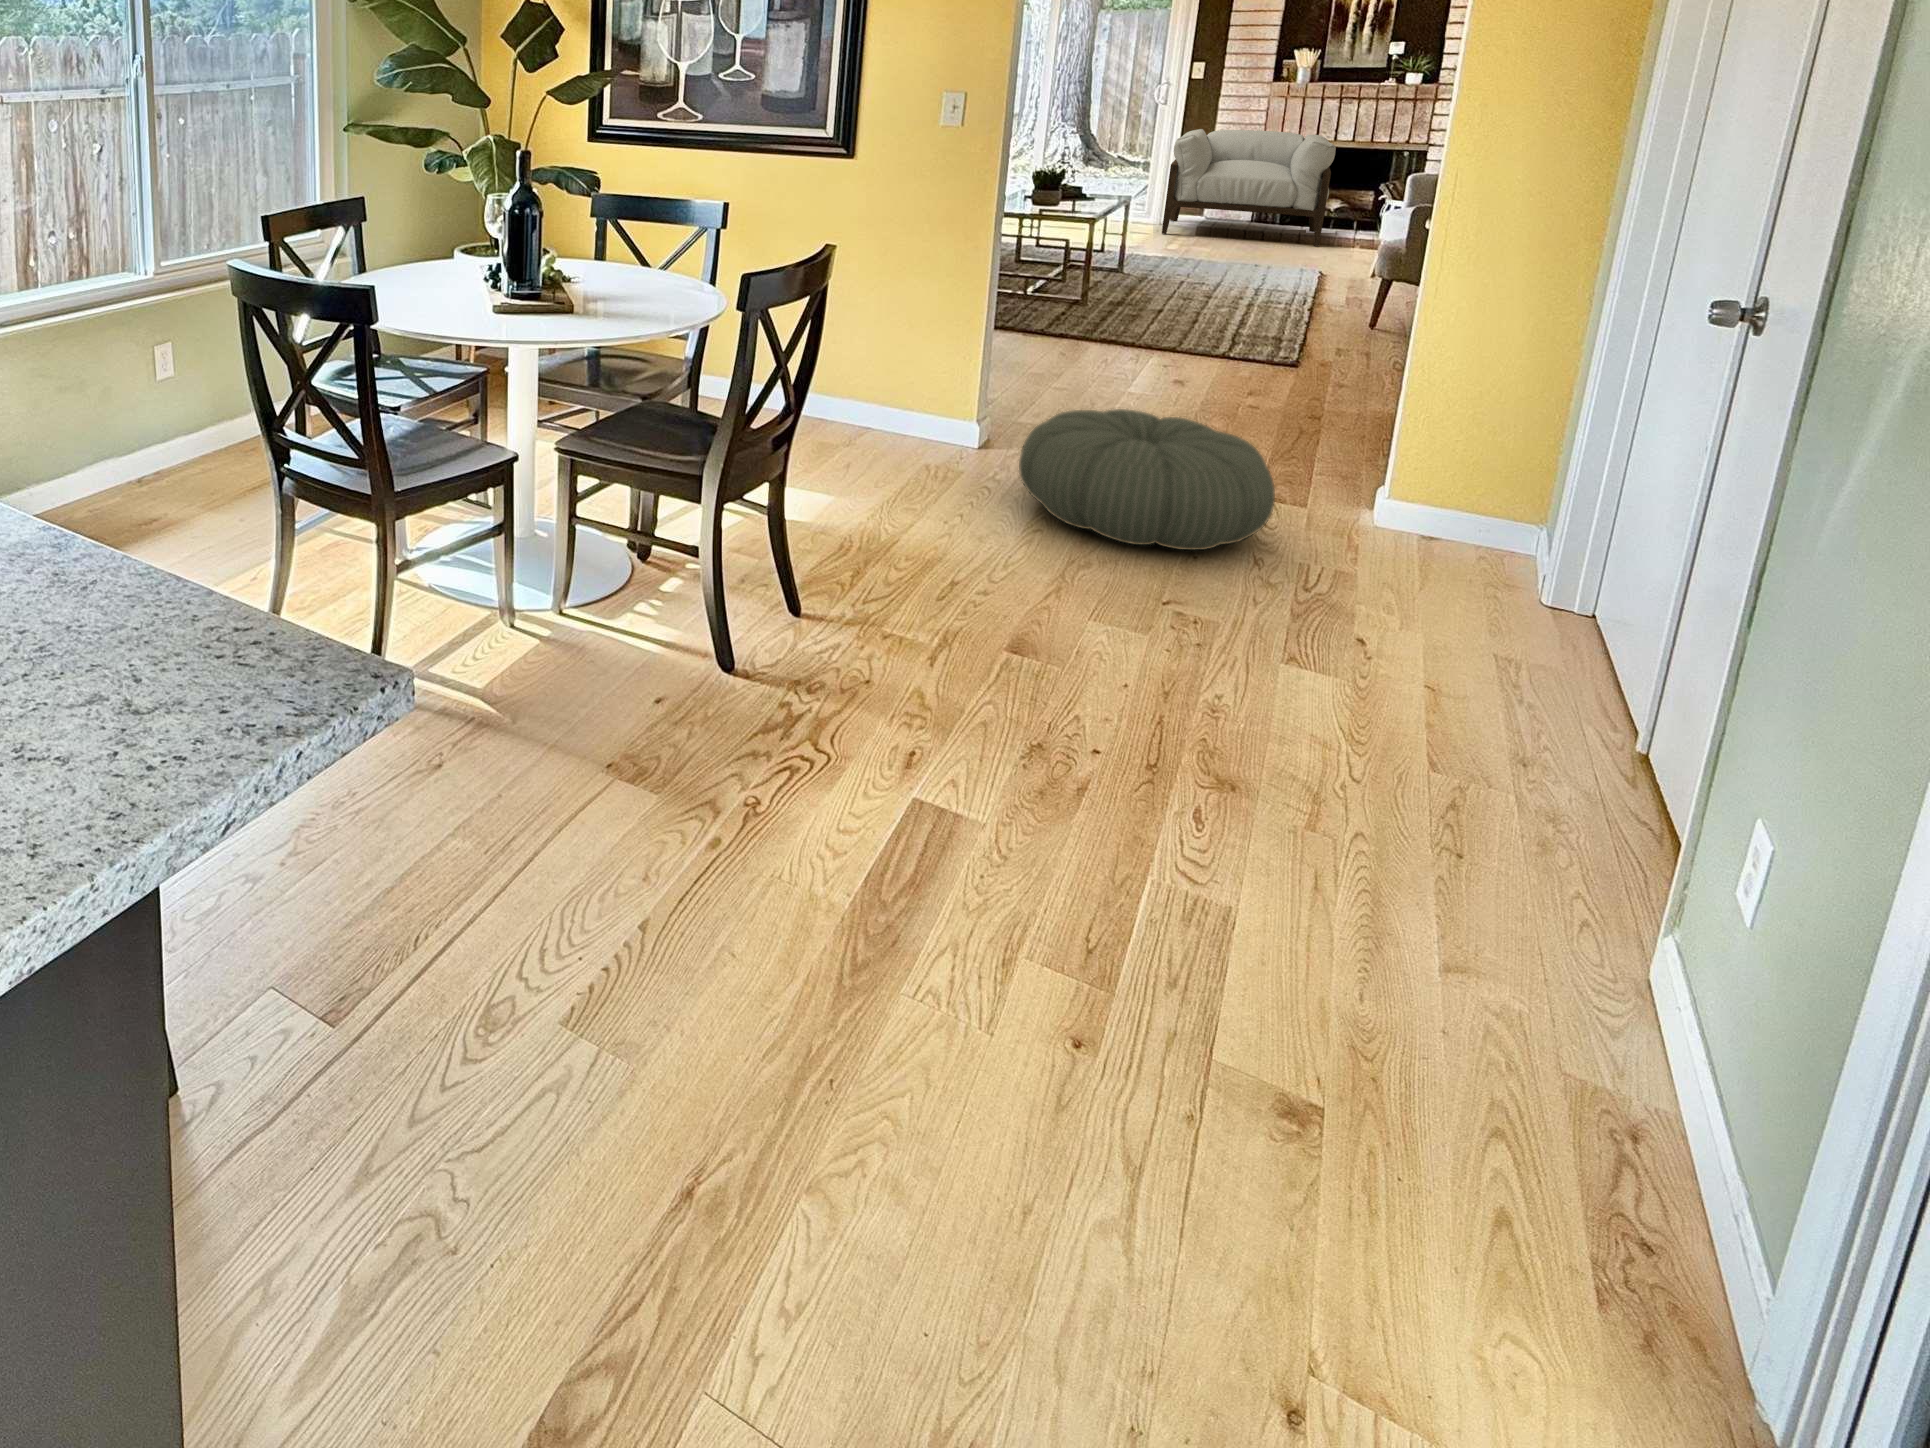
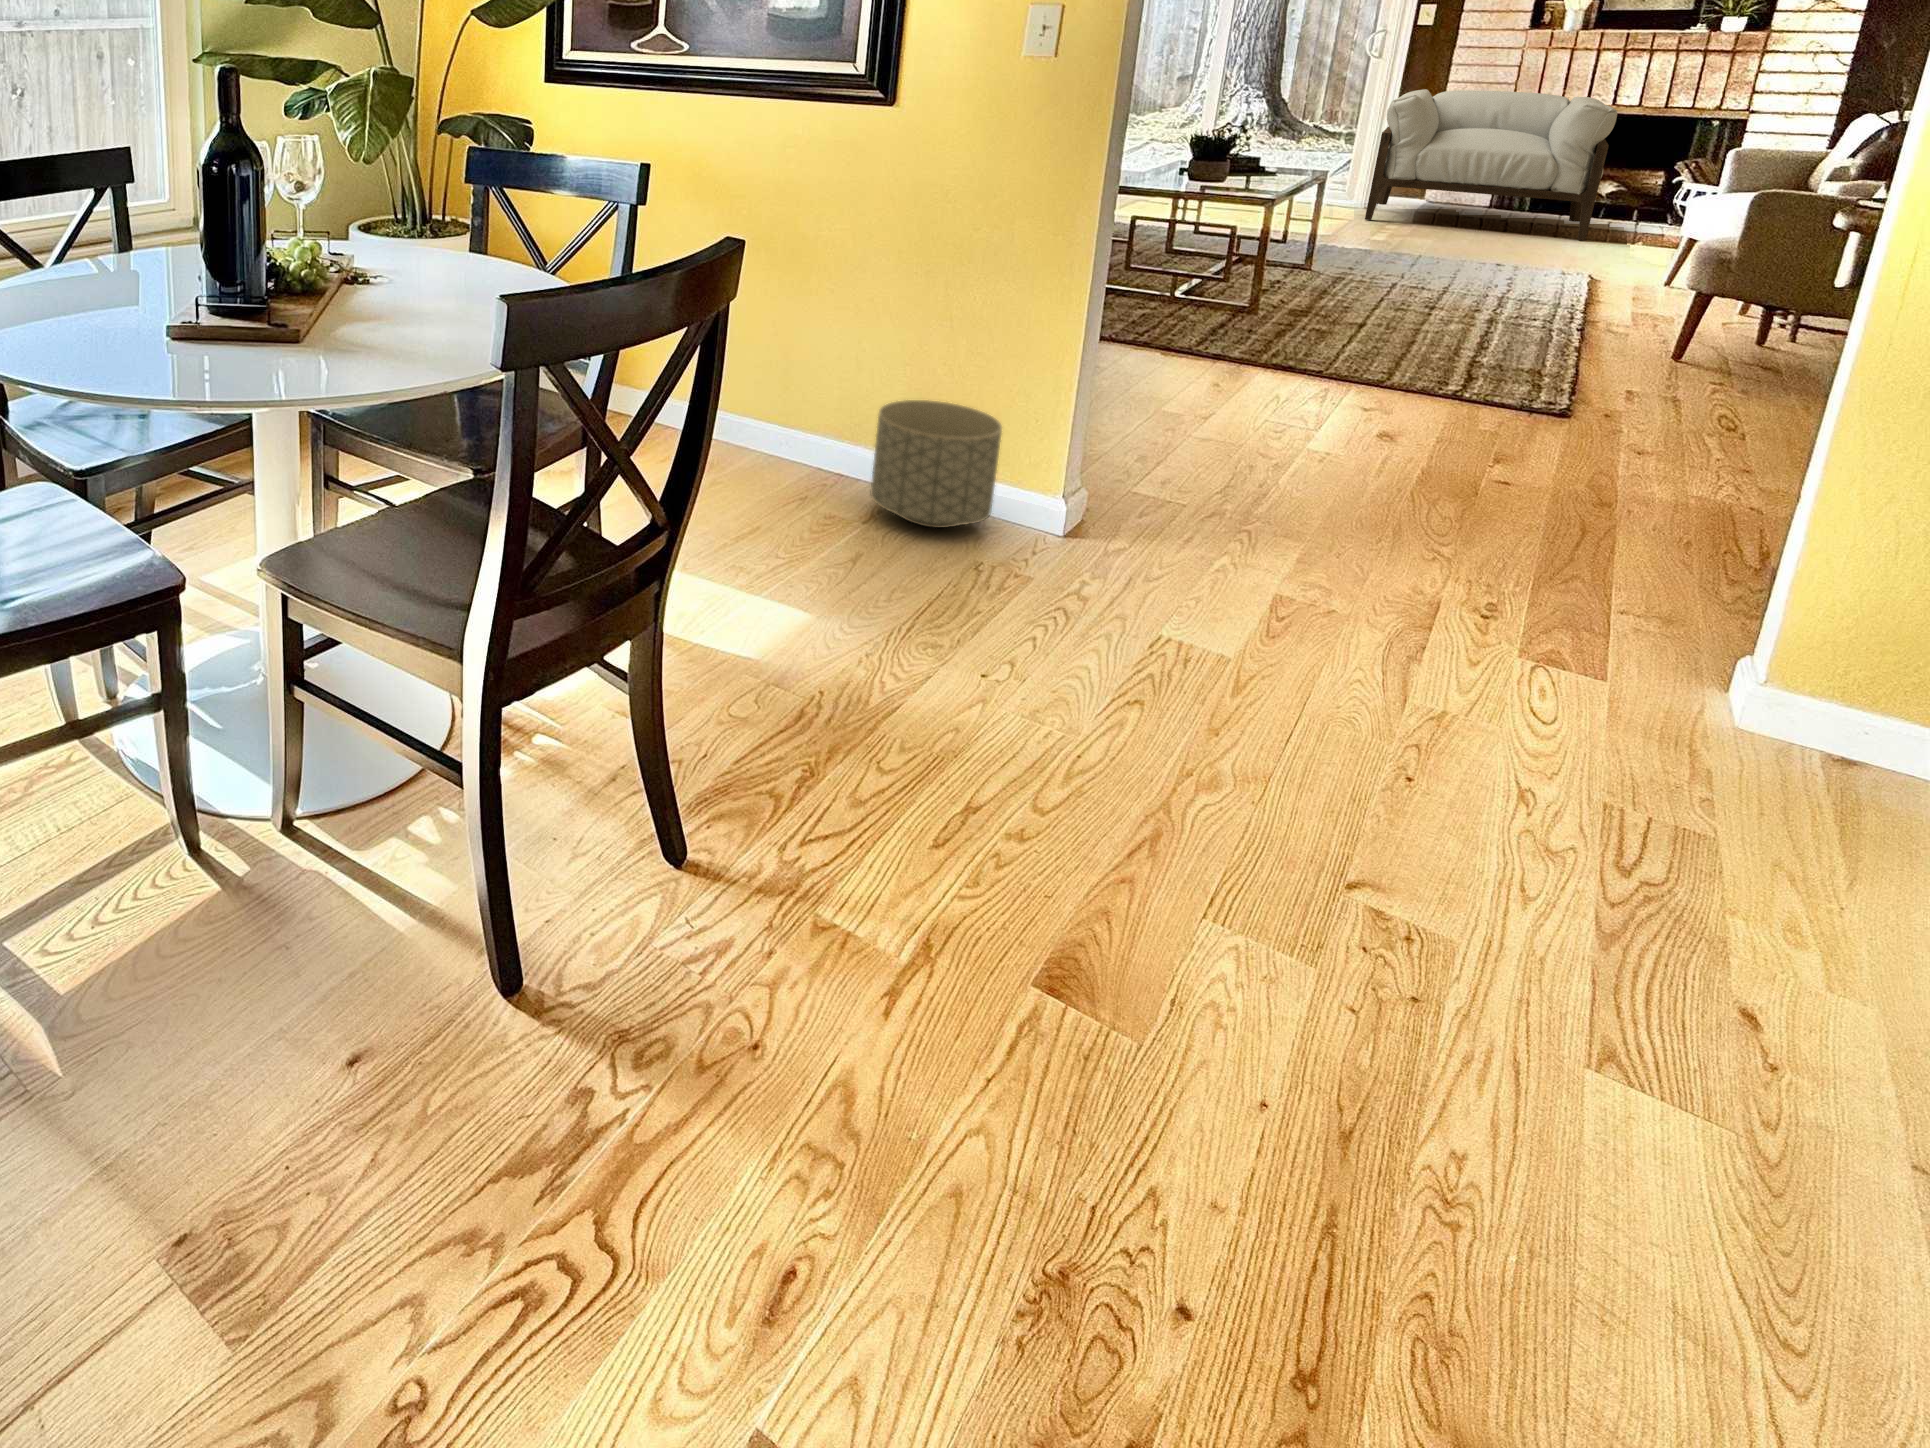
planter: none [849,364,937,449] -> present [871,400,1002,528]
pouf: present [1019,409,1275,550] -> none [1114,497,1568,764]

